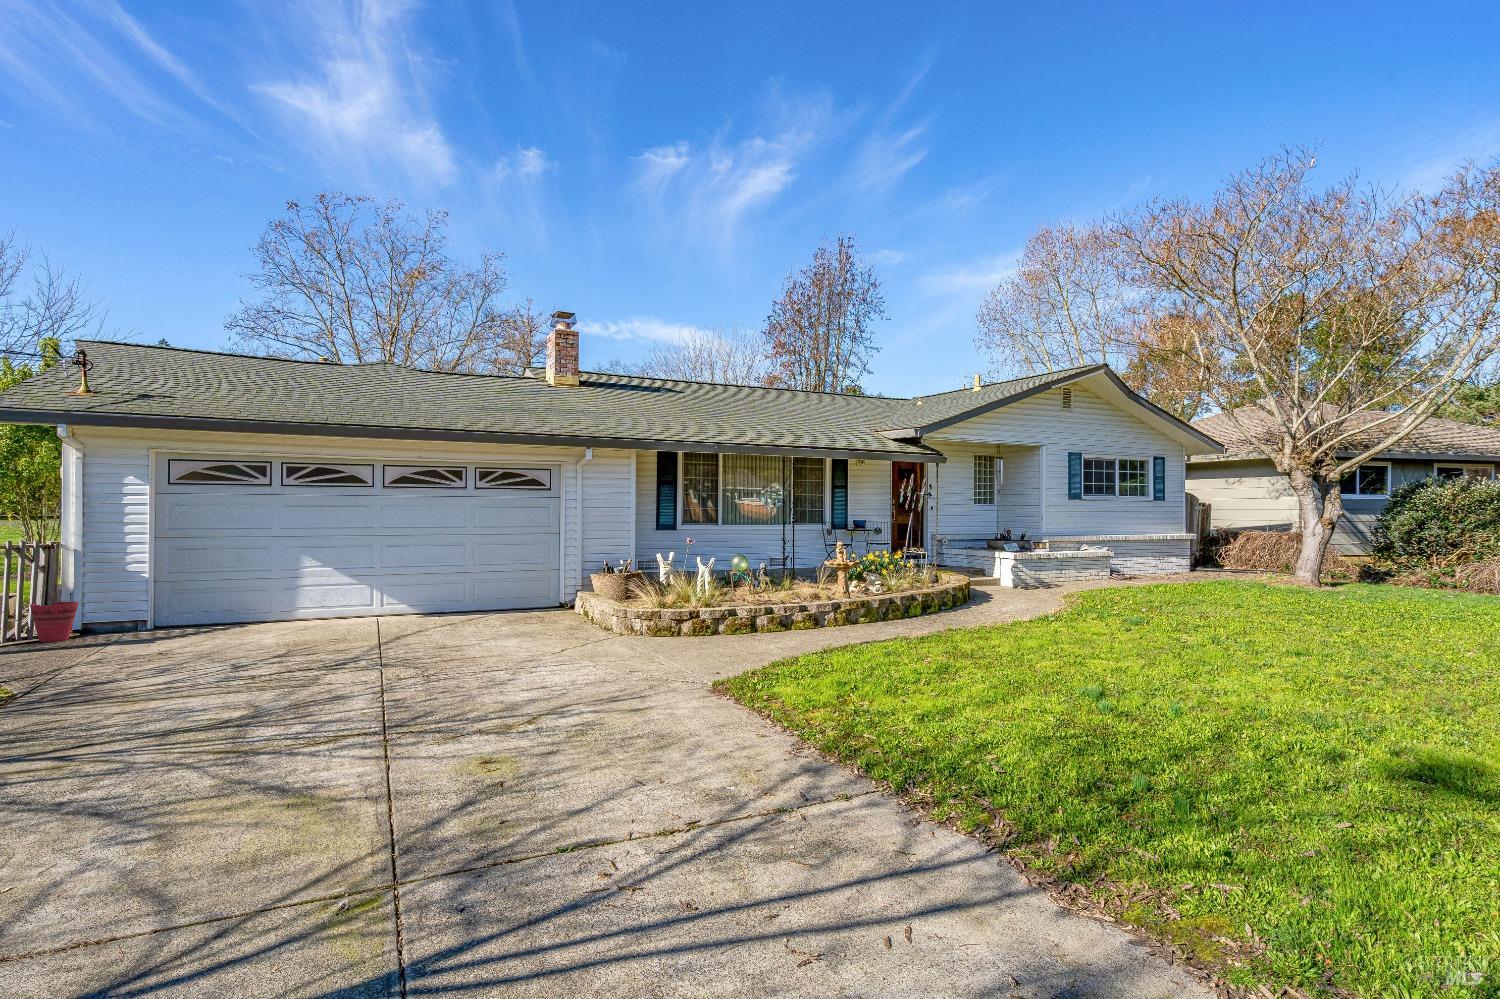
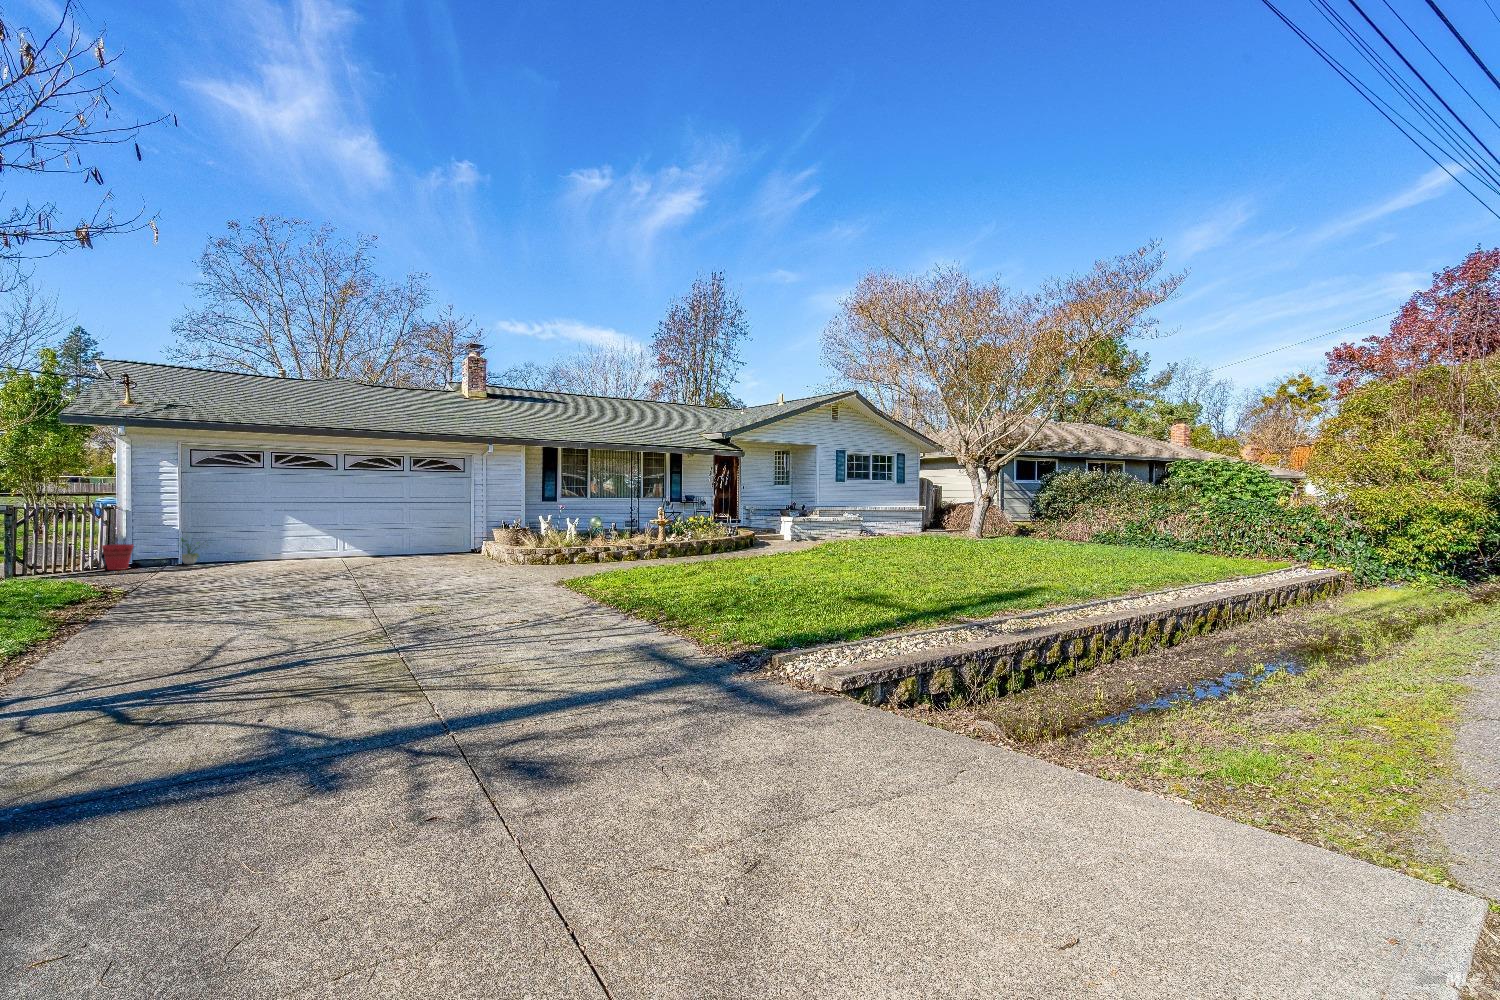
potted plant: none [142,580,200,630] -> present [181,538,208,564]

